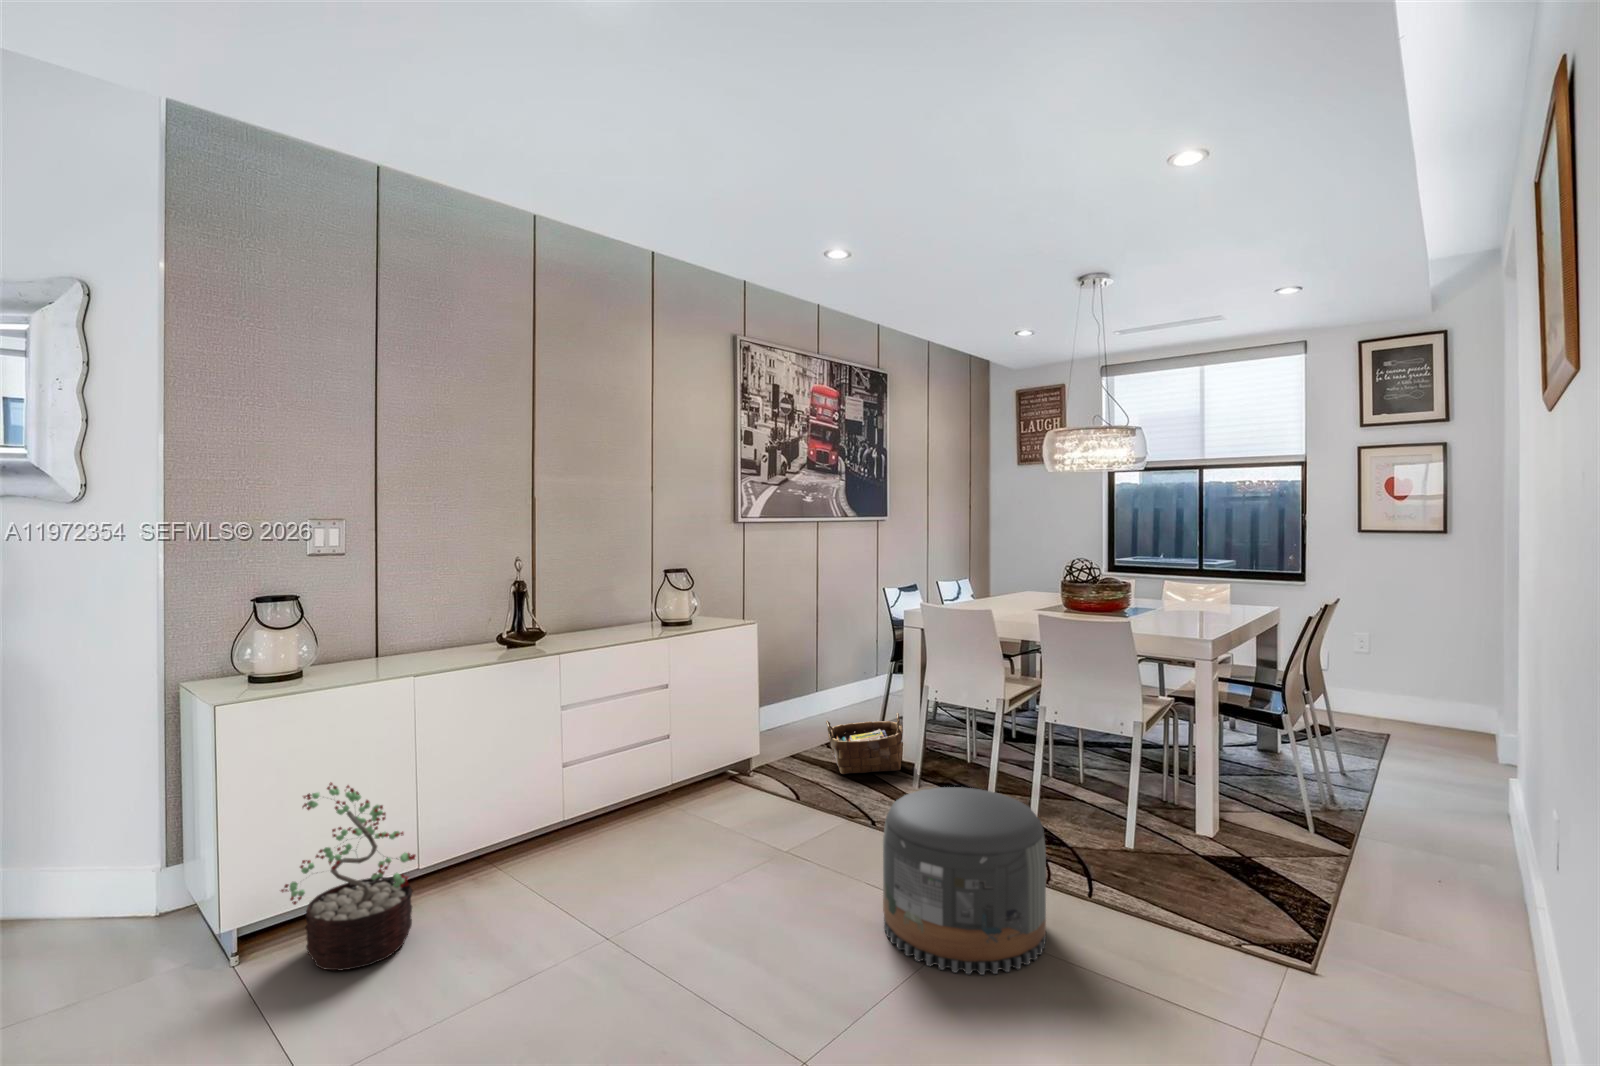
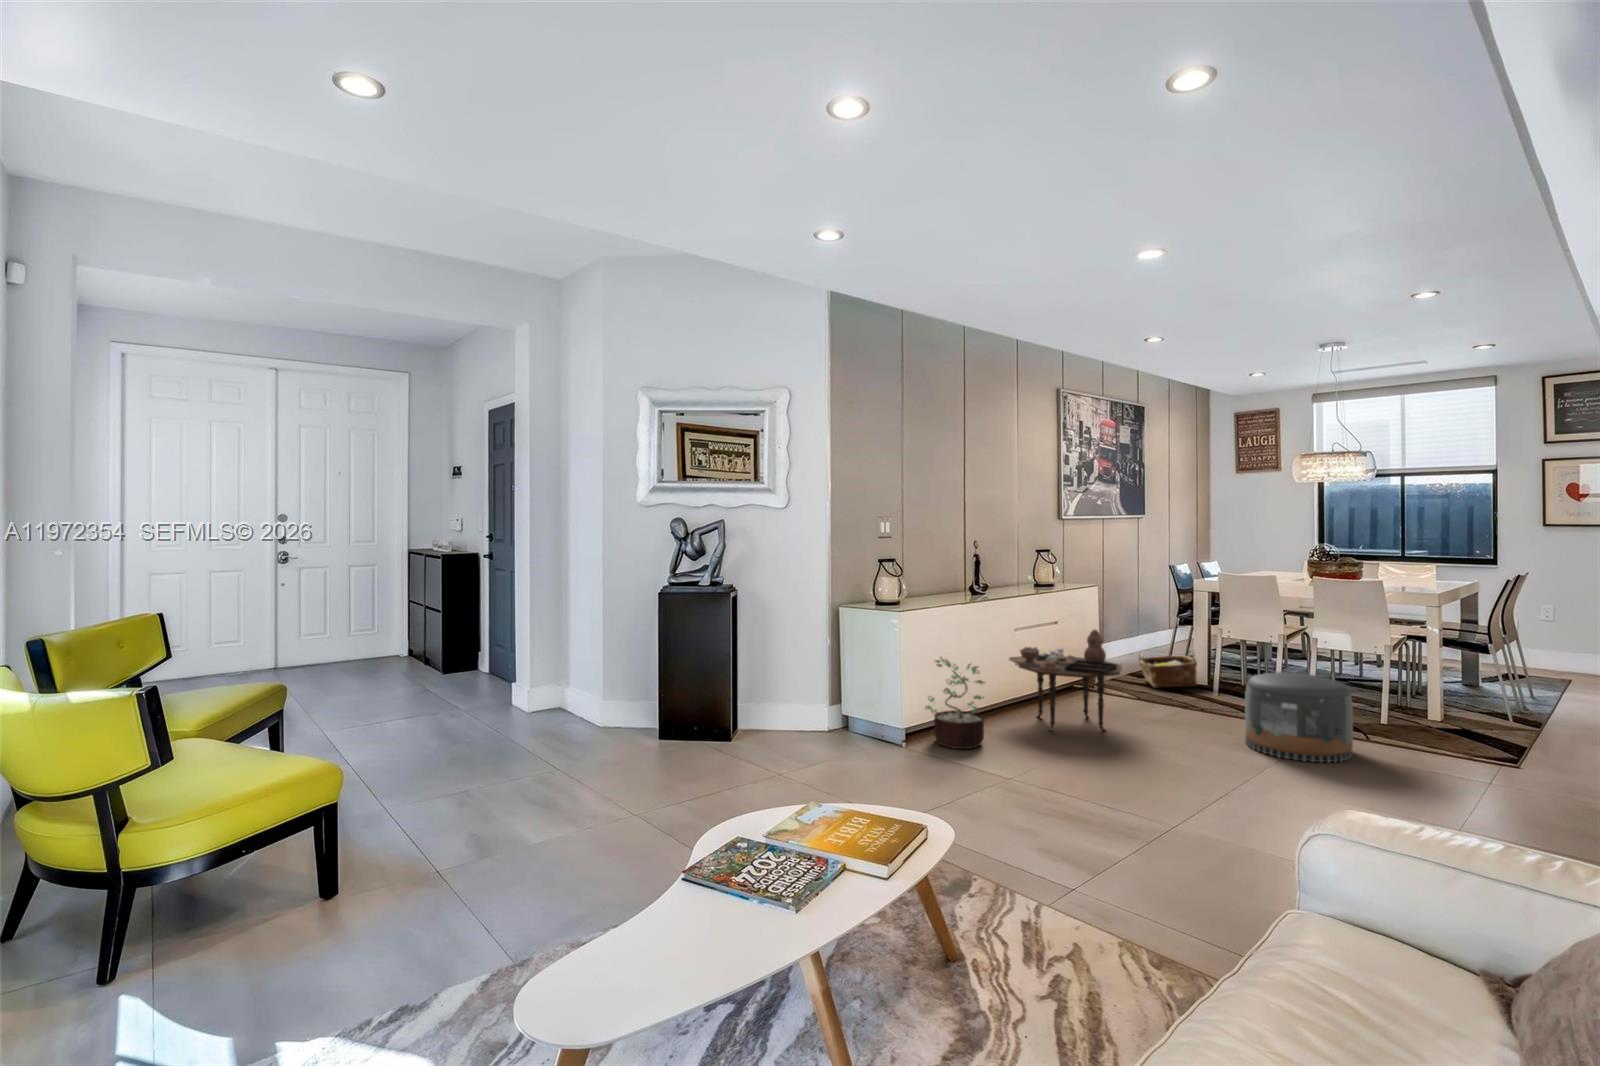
side table: none [533,708,718,898] -> present [1009,629,1122,731]

